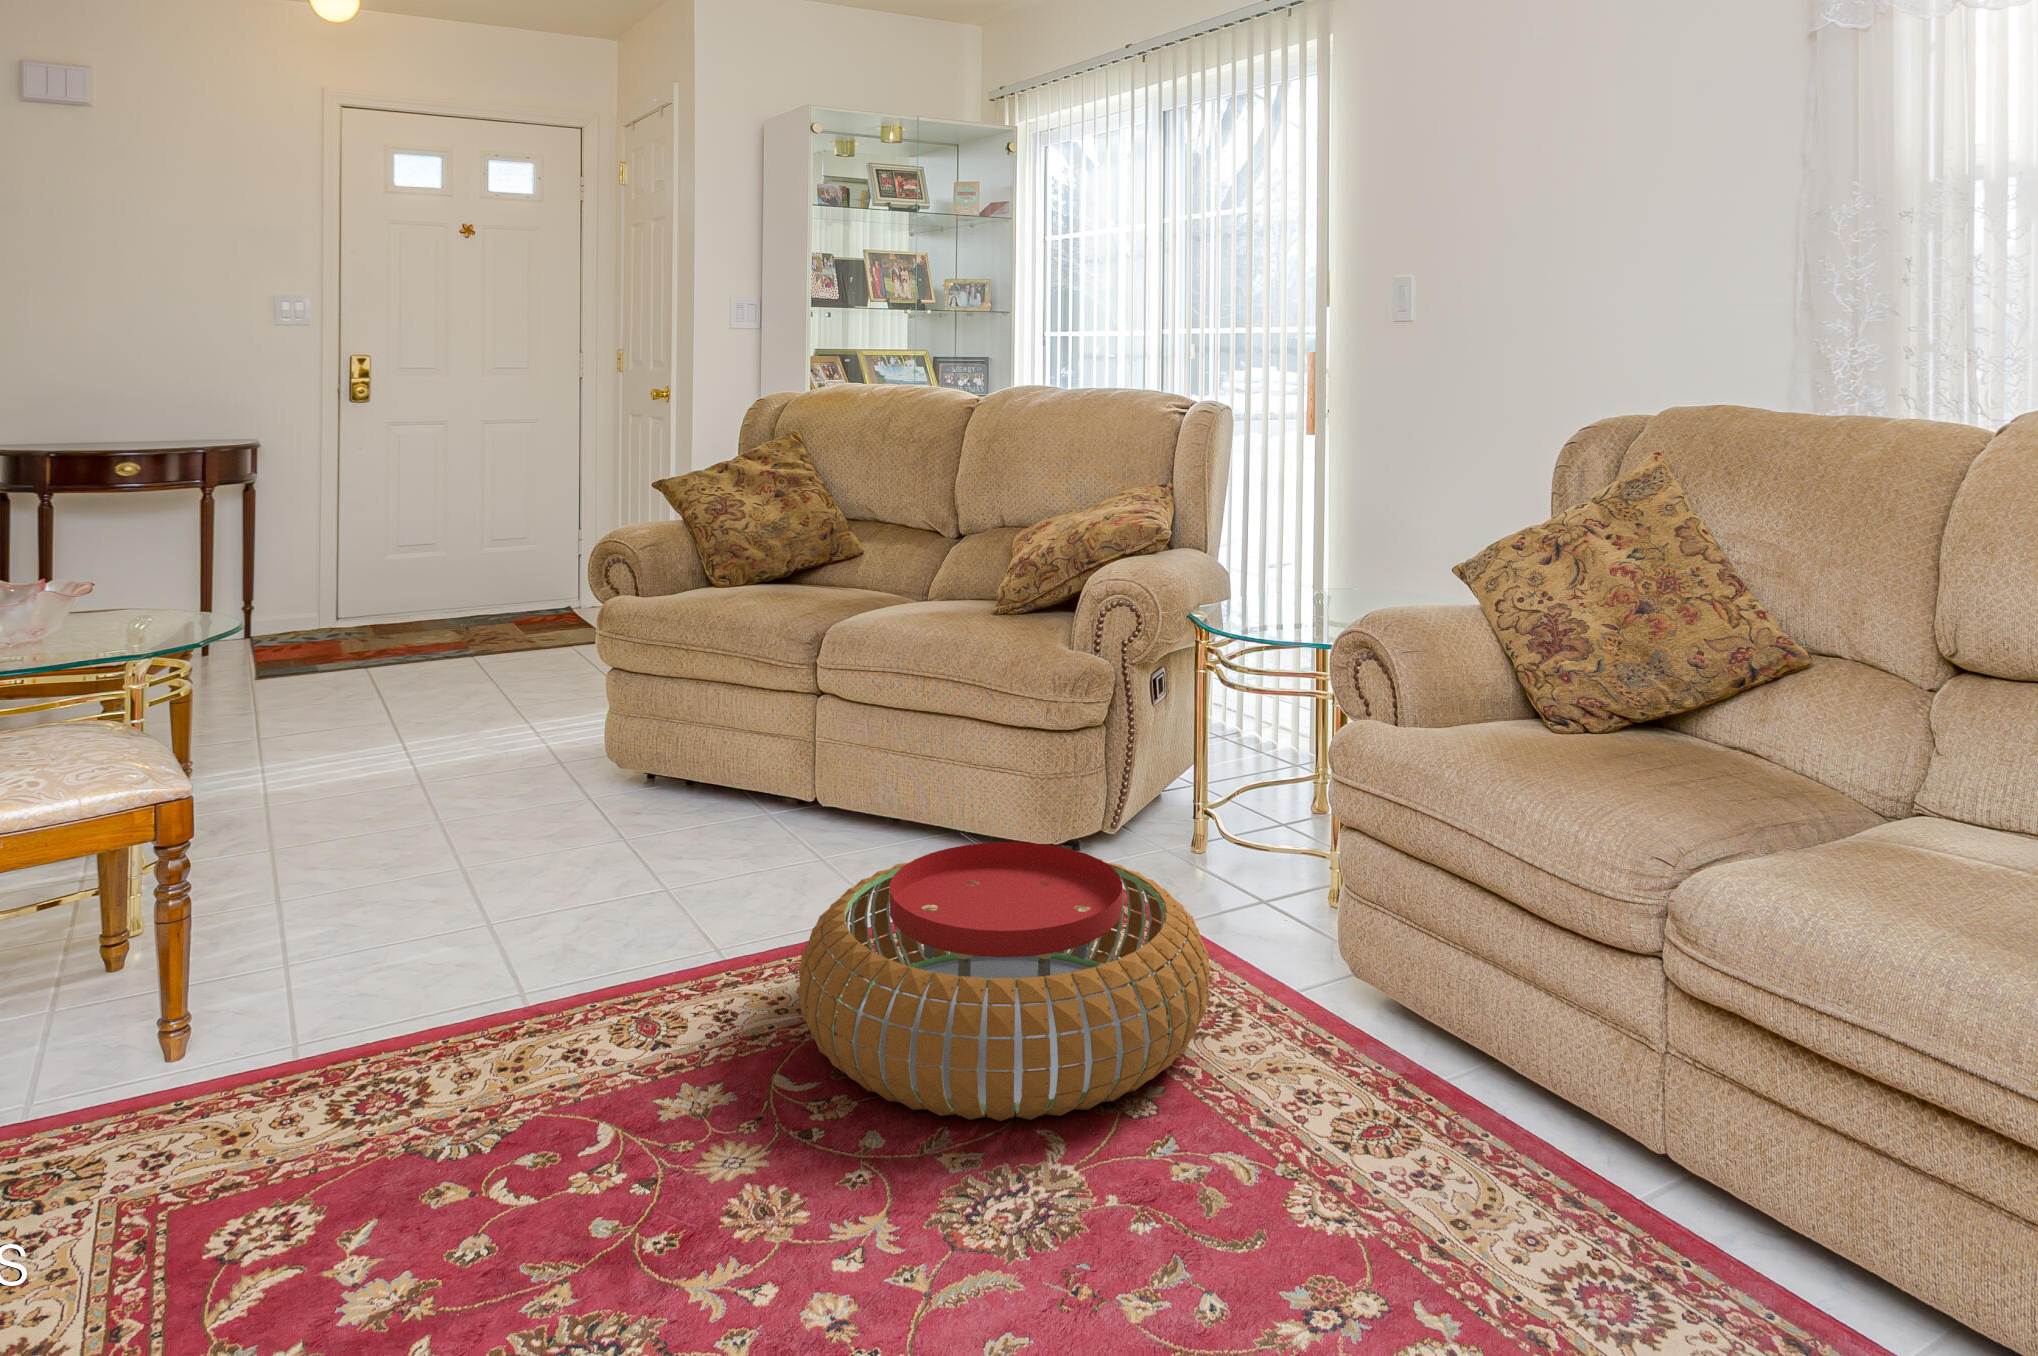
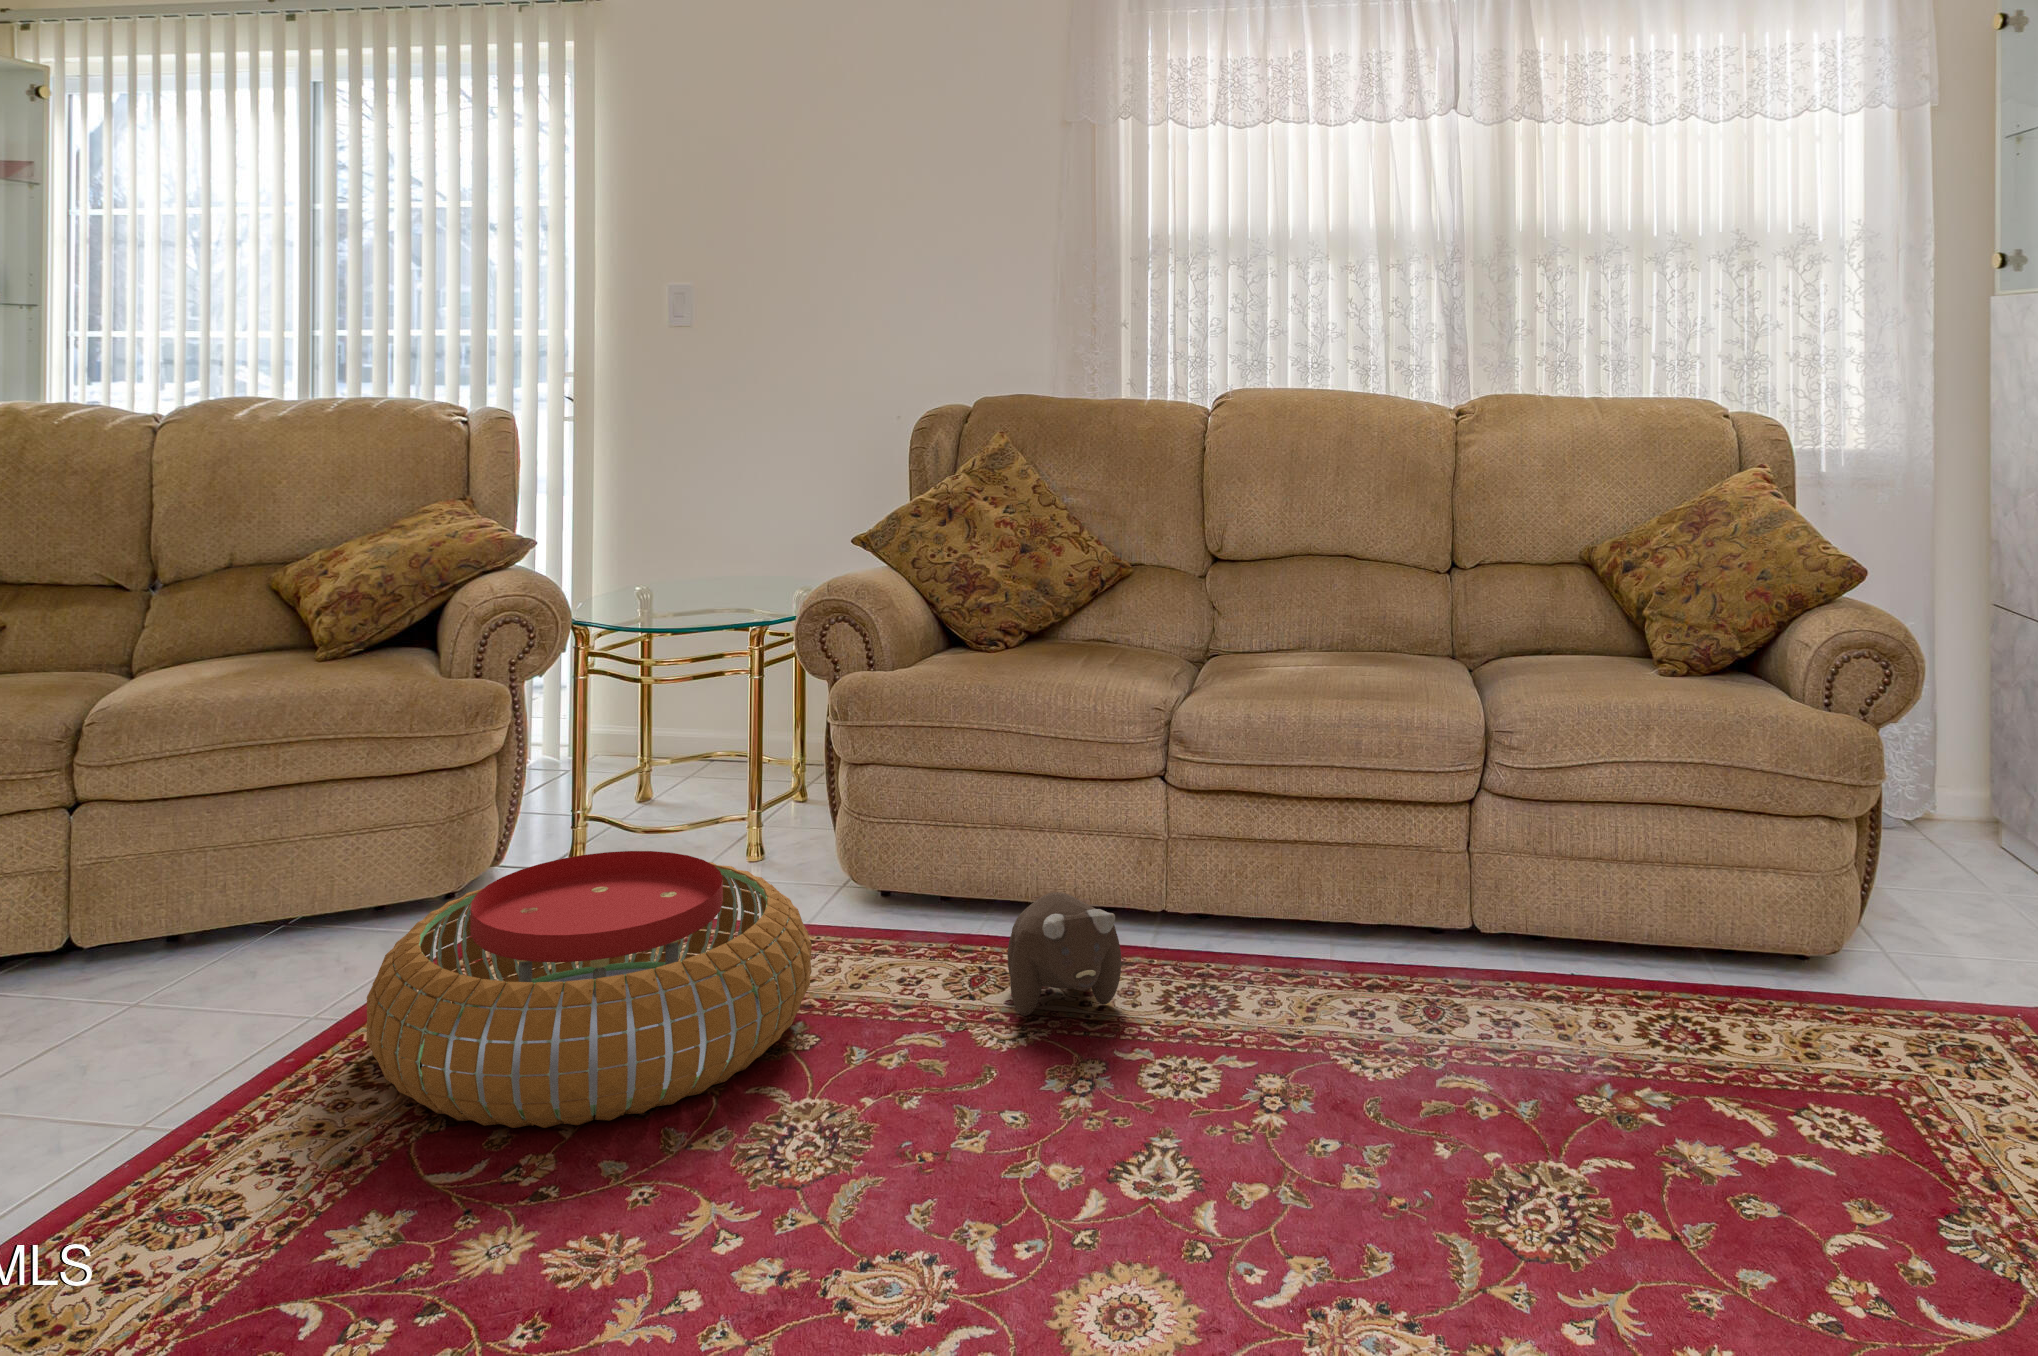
plush toy: none [1359,1055,1509,1231] -> present [1008,892,1121,1016]

